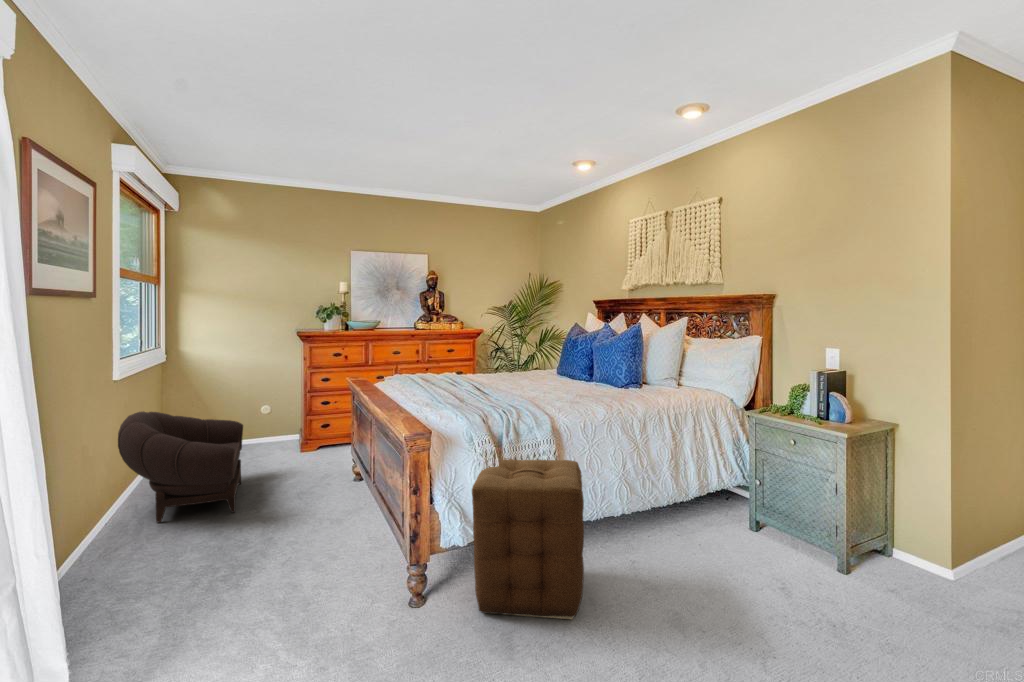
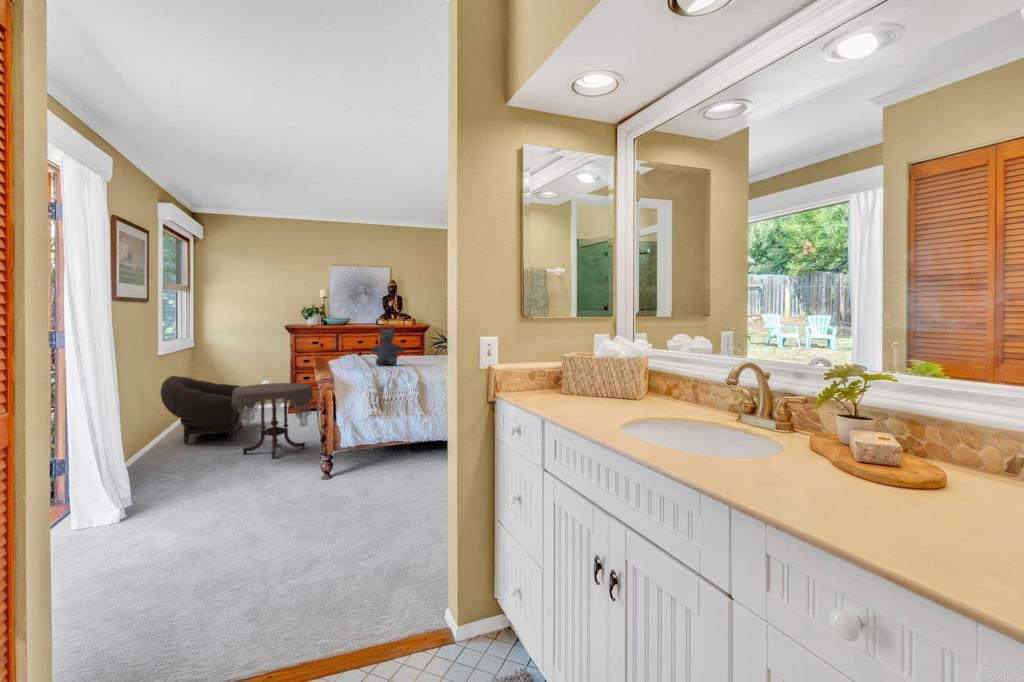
stuffed bear: none [453,335,502,397] -> present [371,326,404,366]
side table: none [237,423,367,554] -> present [231,383,313,458]
ottoman: present [472,458,584,619] -> none [353,399,428,484]

